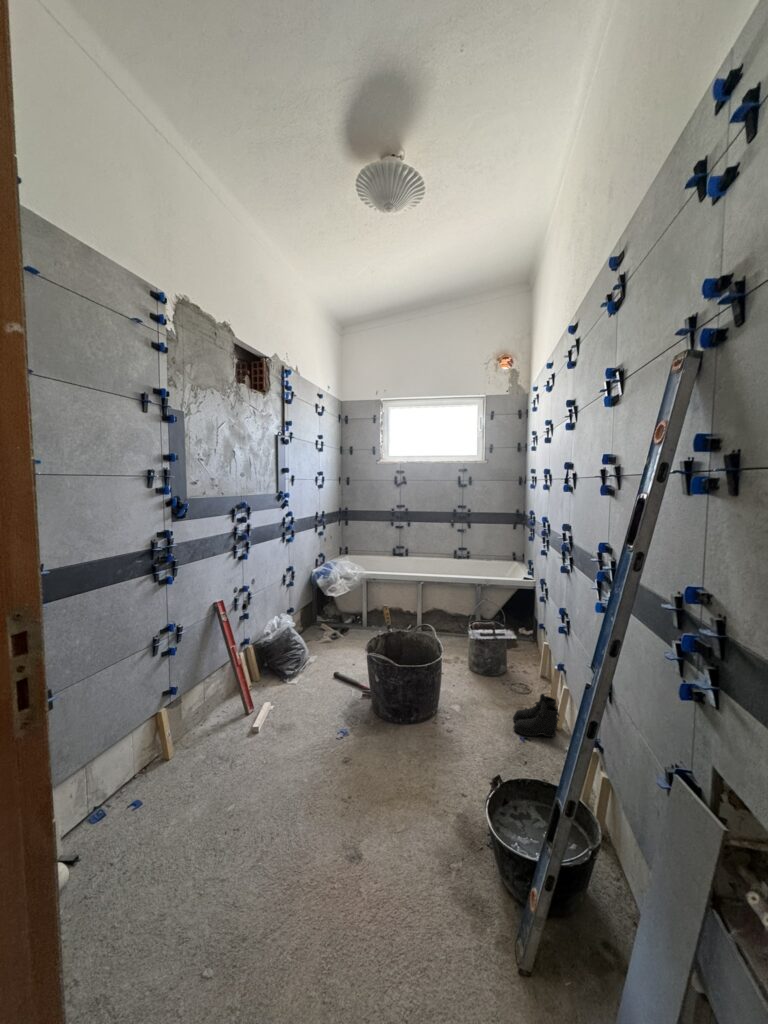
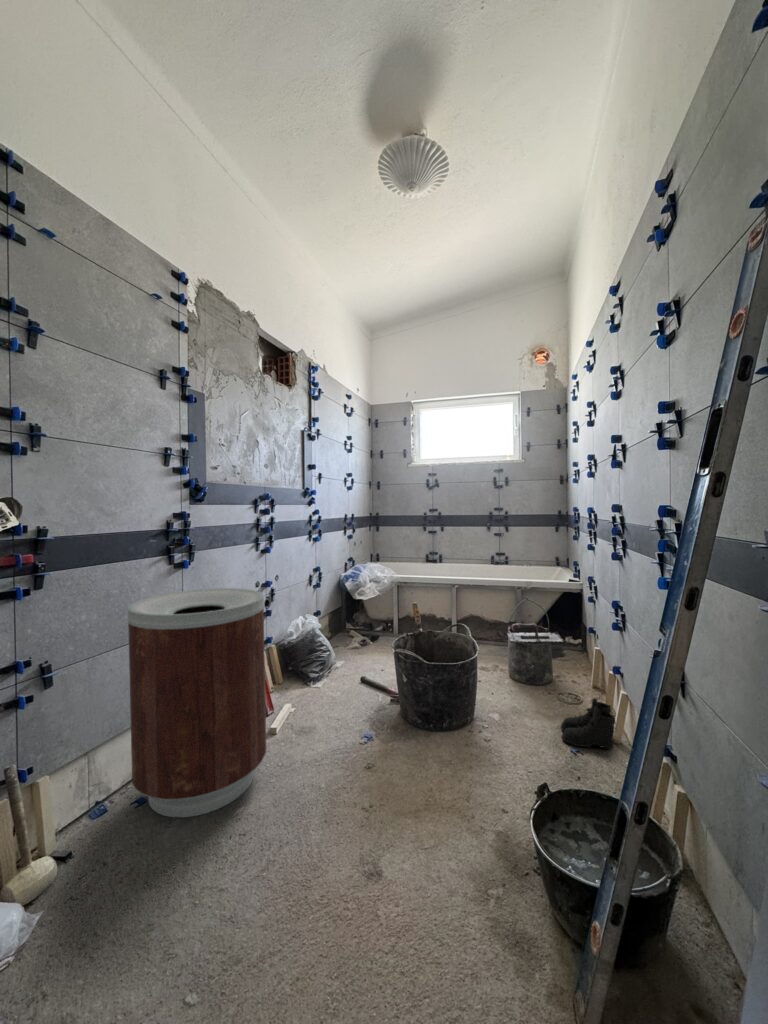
trash can: none [122,603,252,817] -> present [128,588,267,817]

